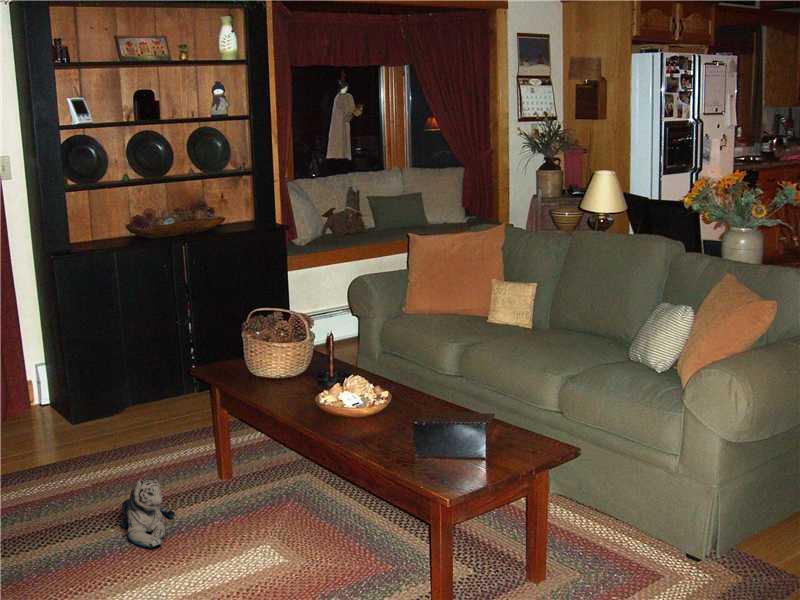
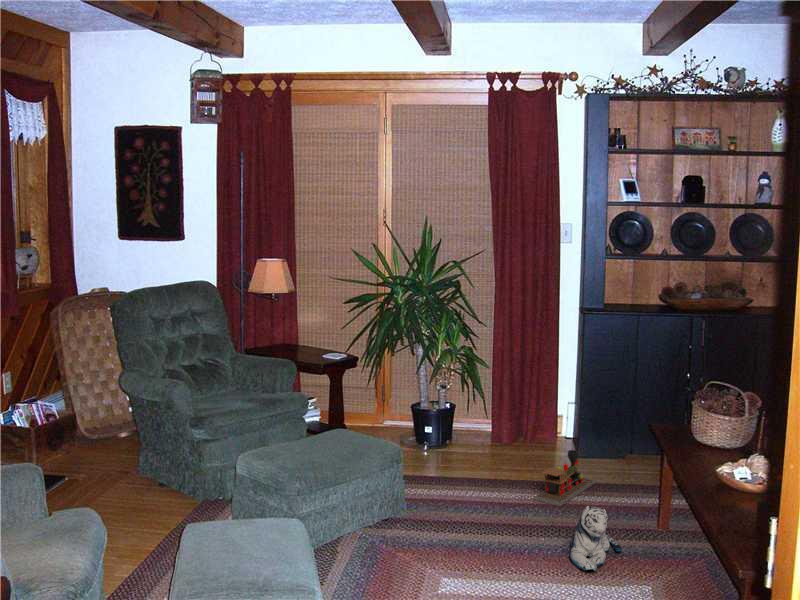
toy train: none [50,420,107,488] -> present [533,450,596,506]

